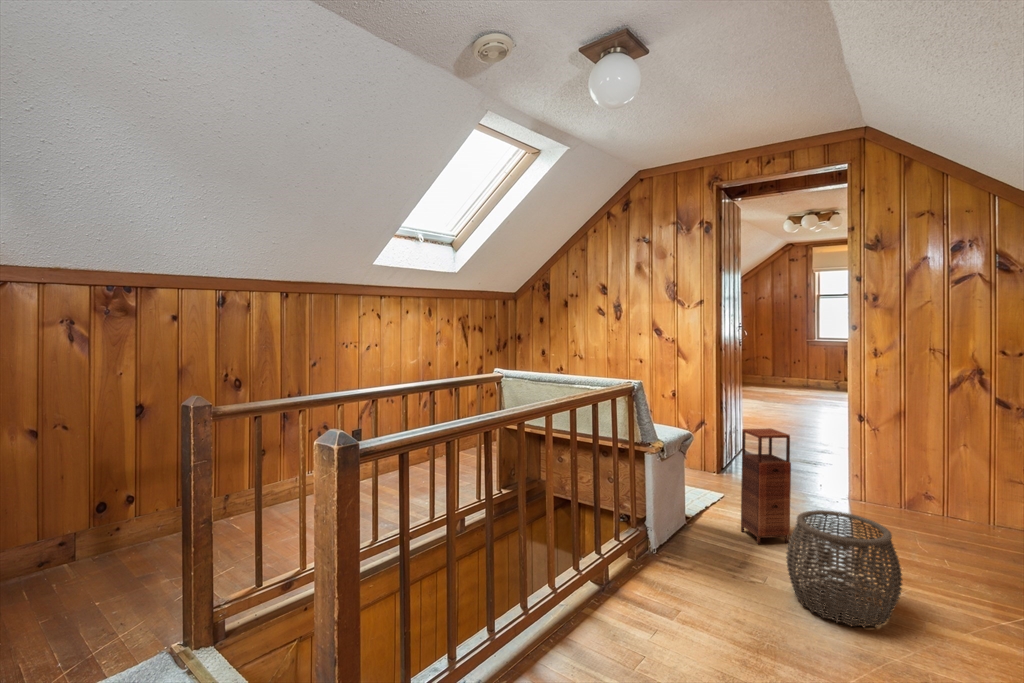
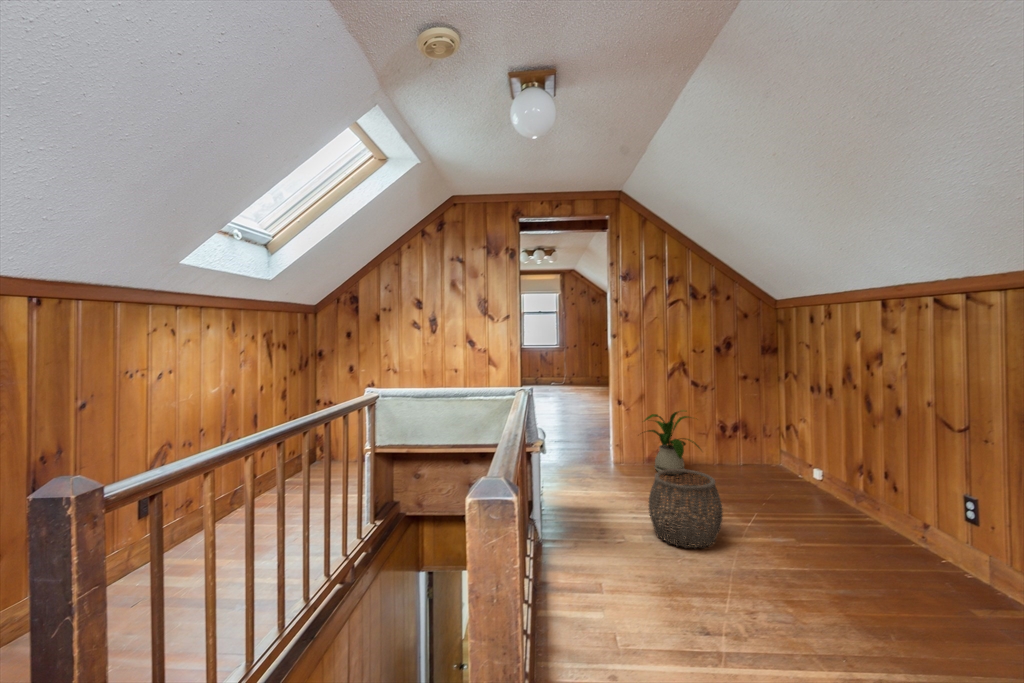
storage cabinet: present [741,428,791,544] -> none [583,415,620,507]
house plant: none [871,441,981,536] -> present [645,412,700,473]

